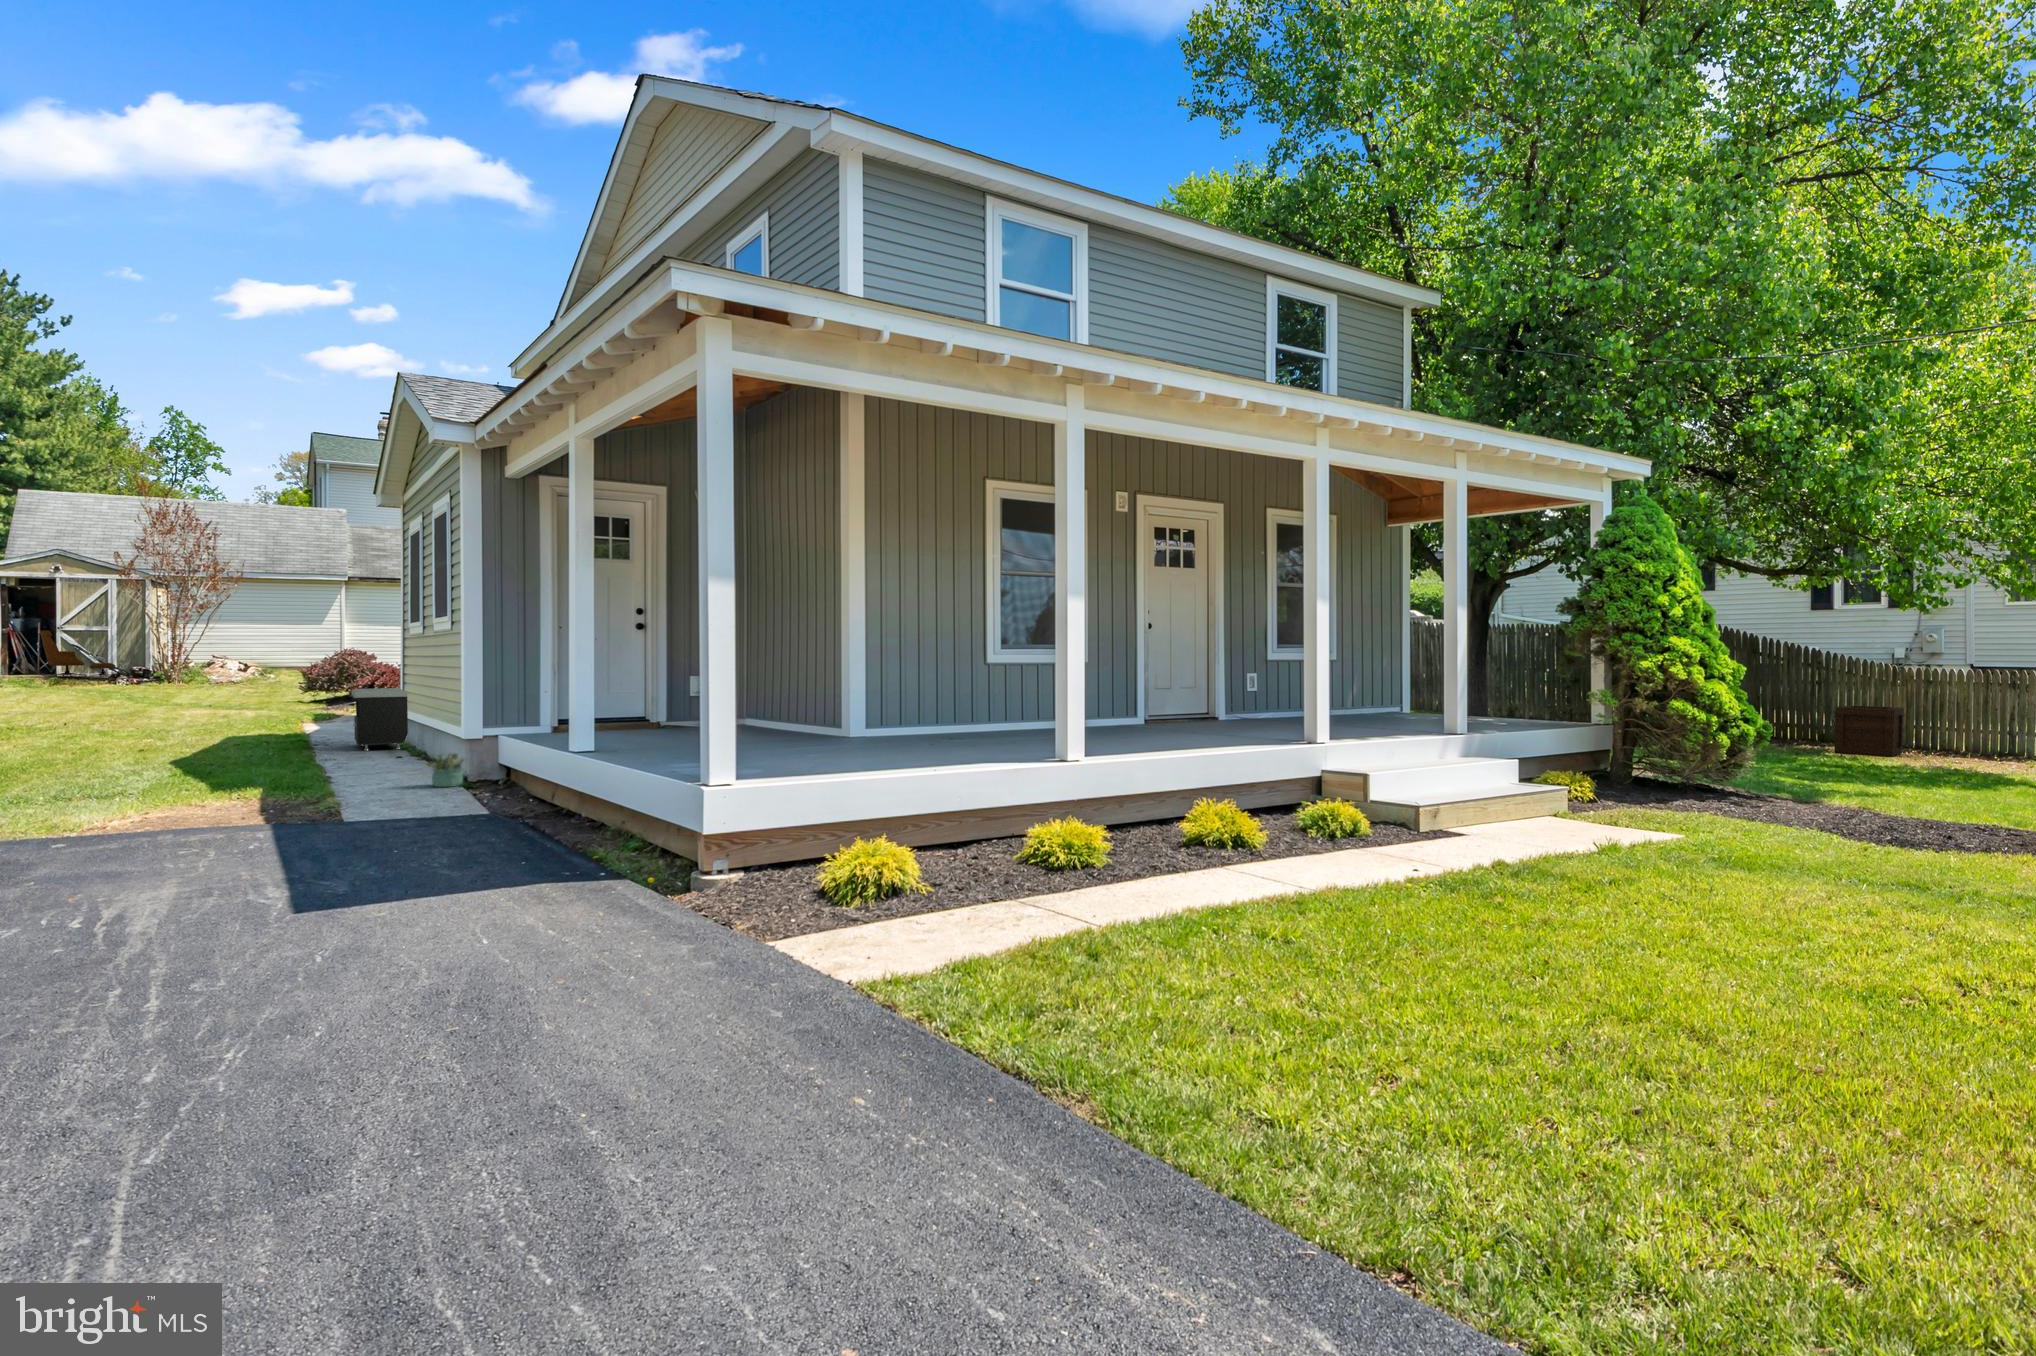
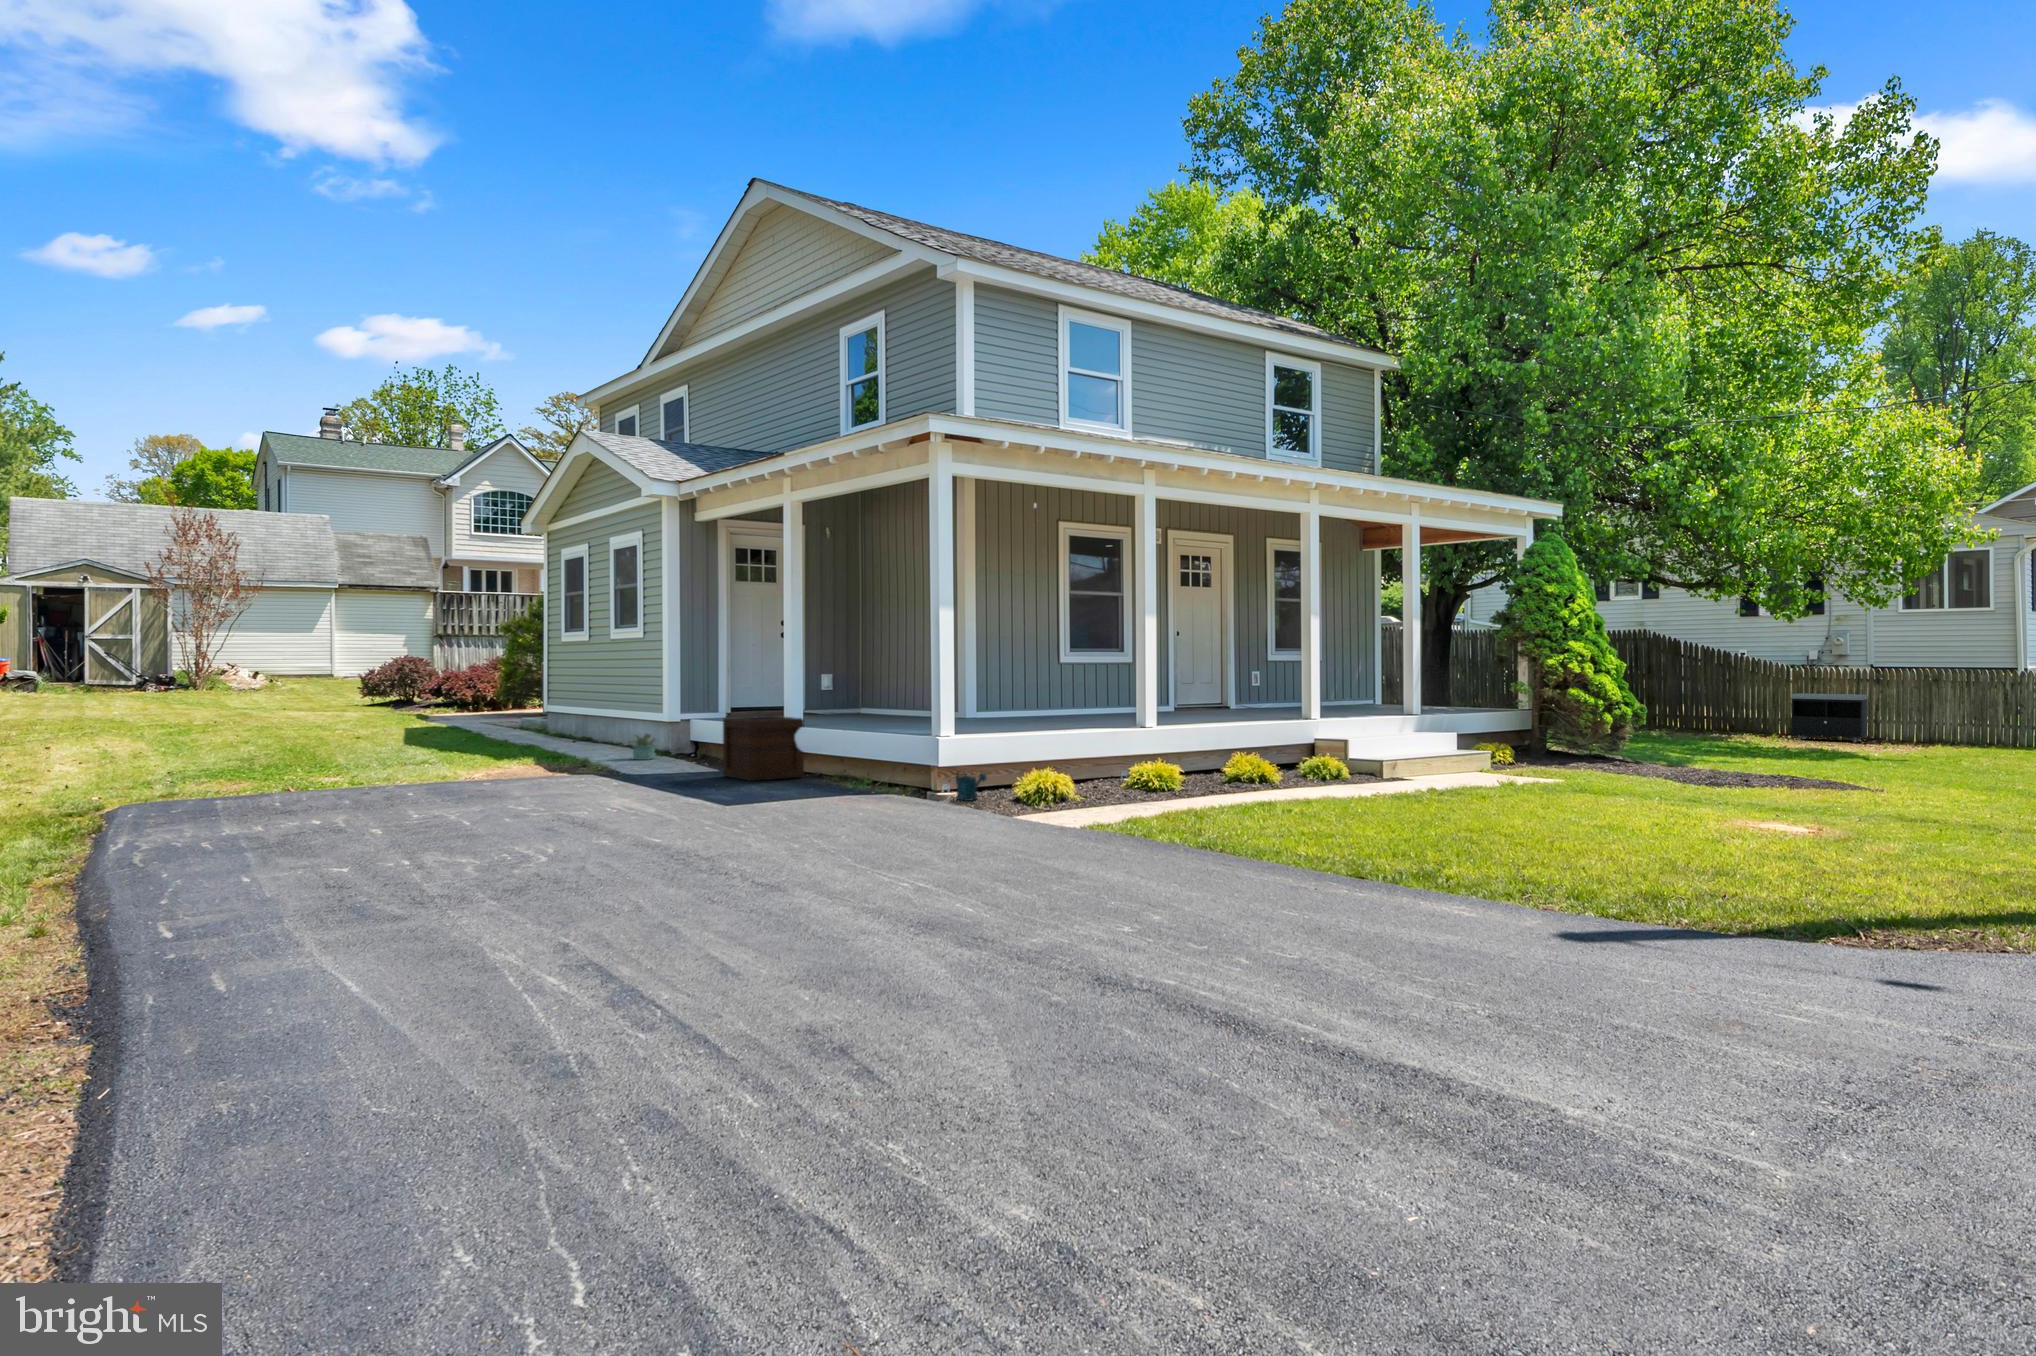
lounge chair: present [40,631,116,677] -> none [74,639,141,684]
storage bench: present [351,688,408,751] -> present [1791,693,1868,742]
wooden crate: present [1834,706,1904,757] -> present [723,716,804,781]
watering can: none [729,843,769,894] -> present [956,772,986,801]

